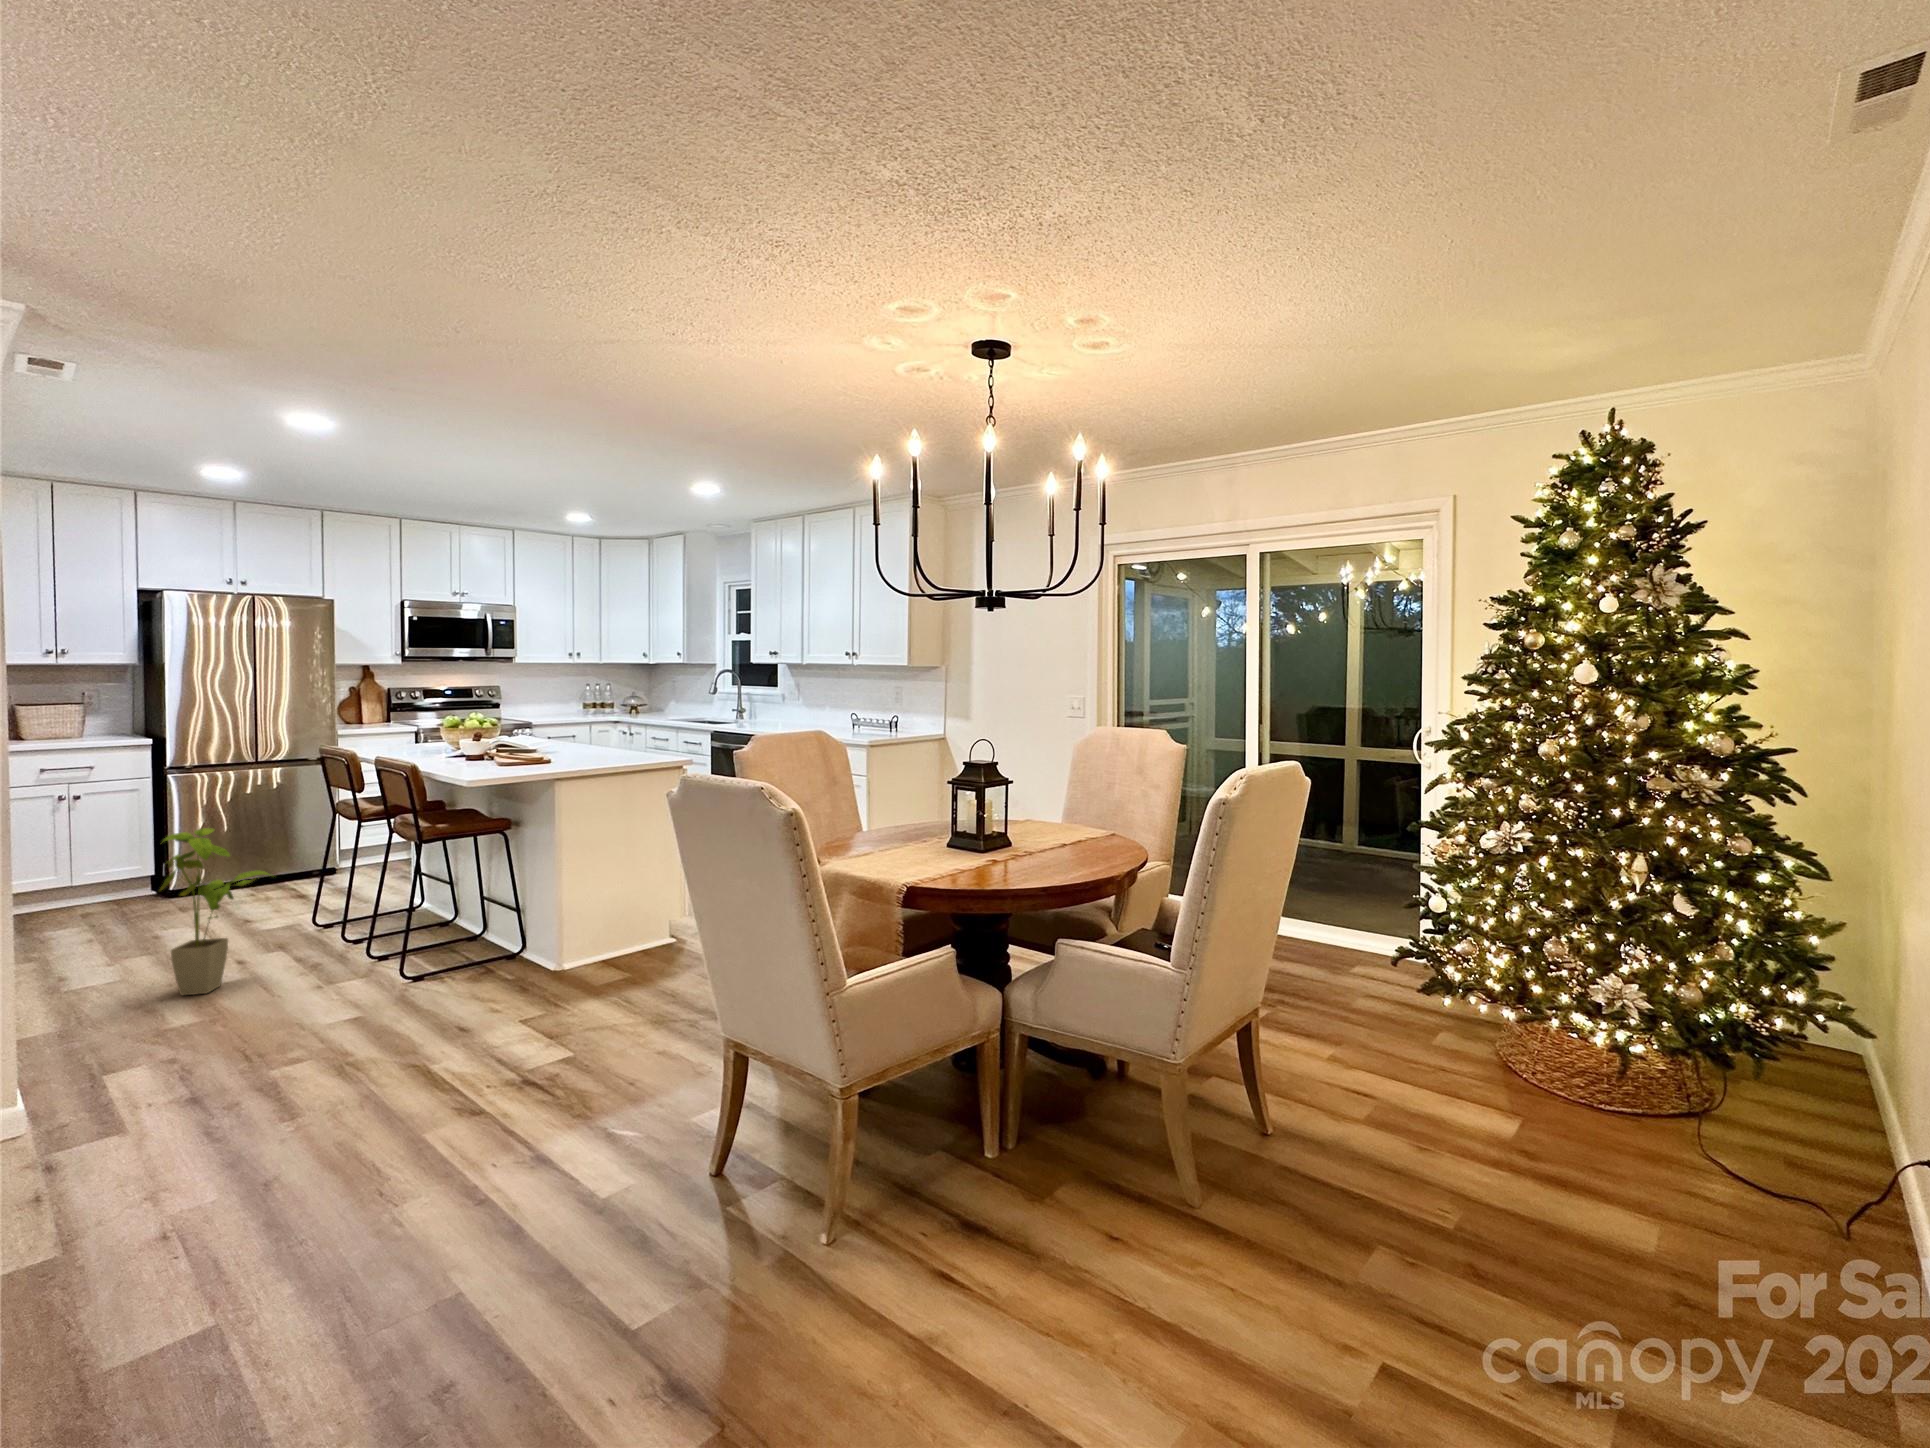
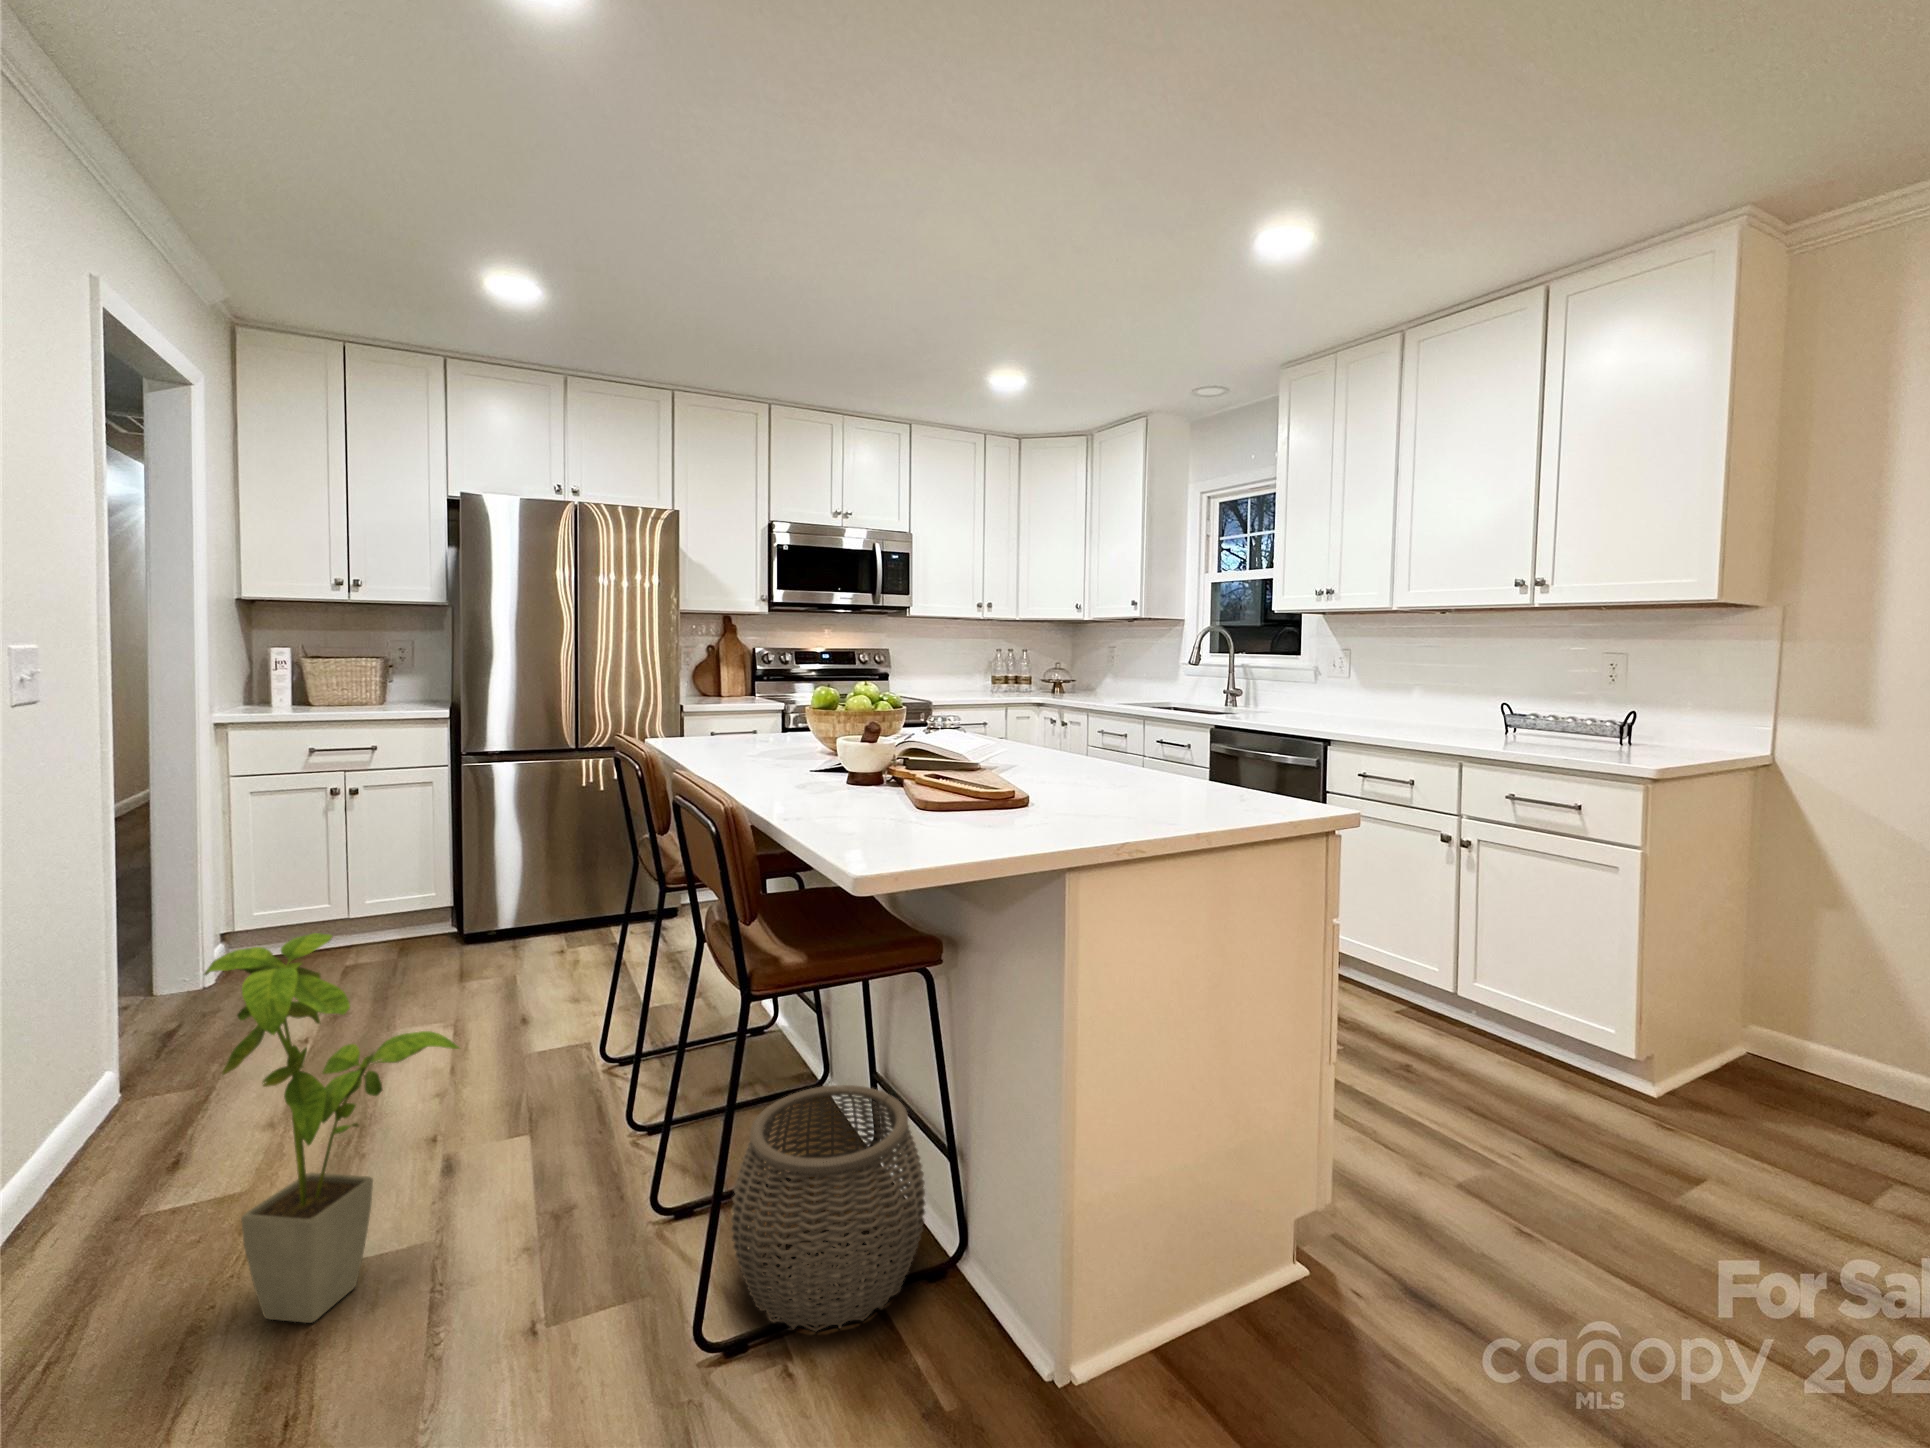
woven basket: none [413,887,505,970] -> present [731,1085,926,1331]

